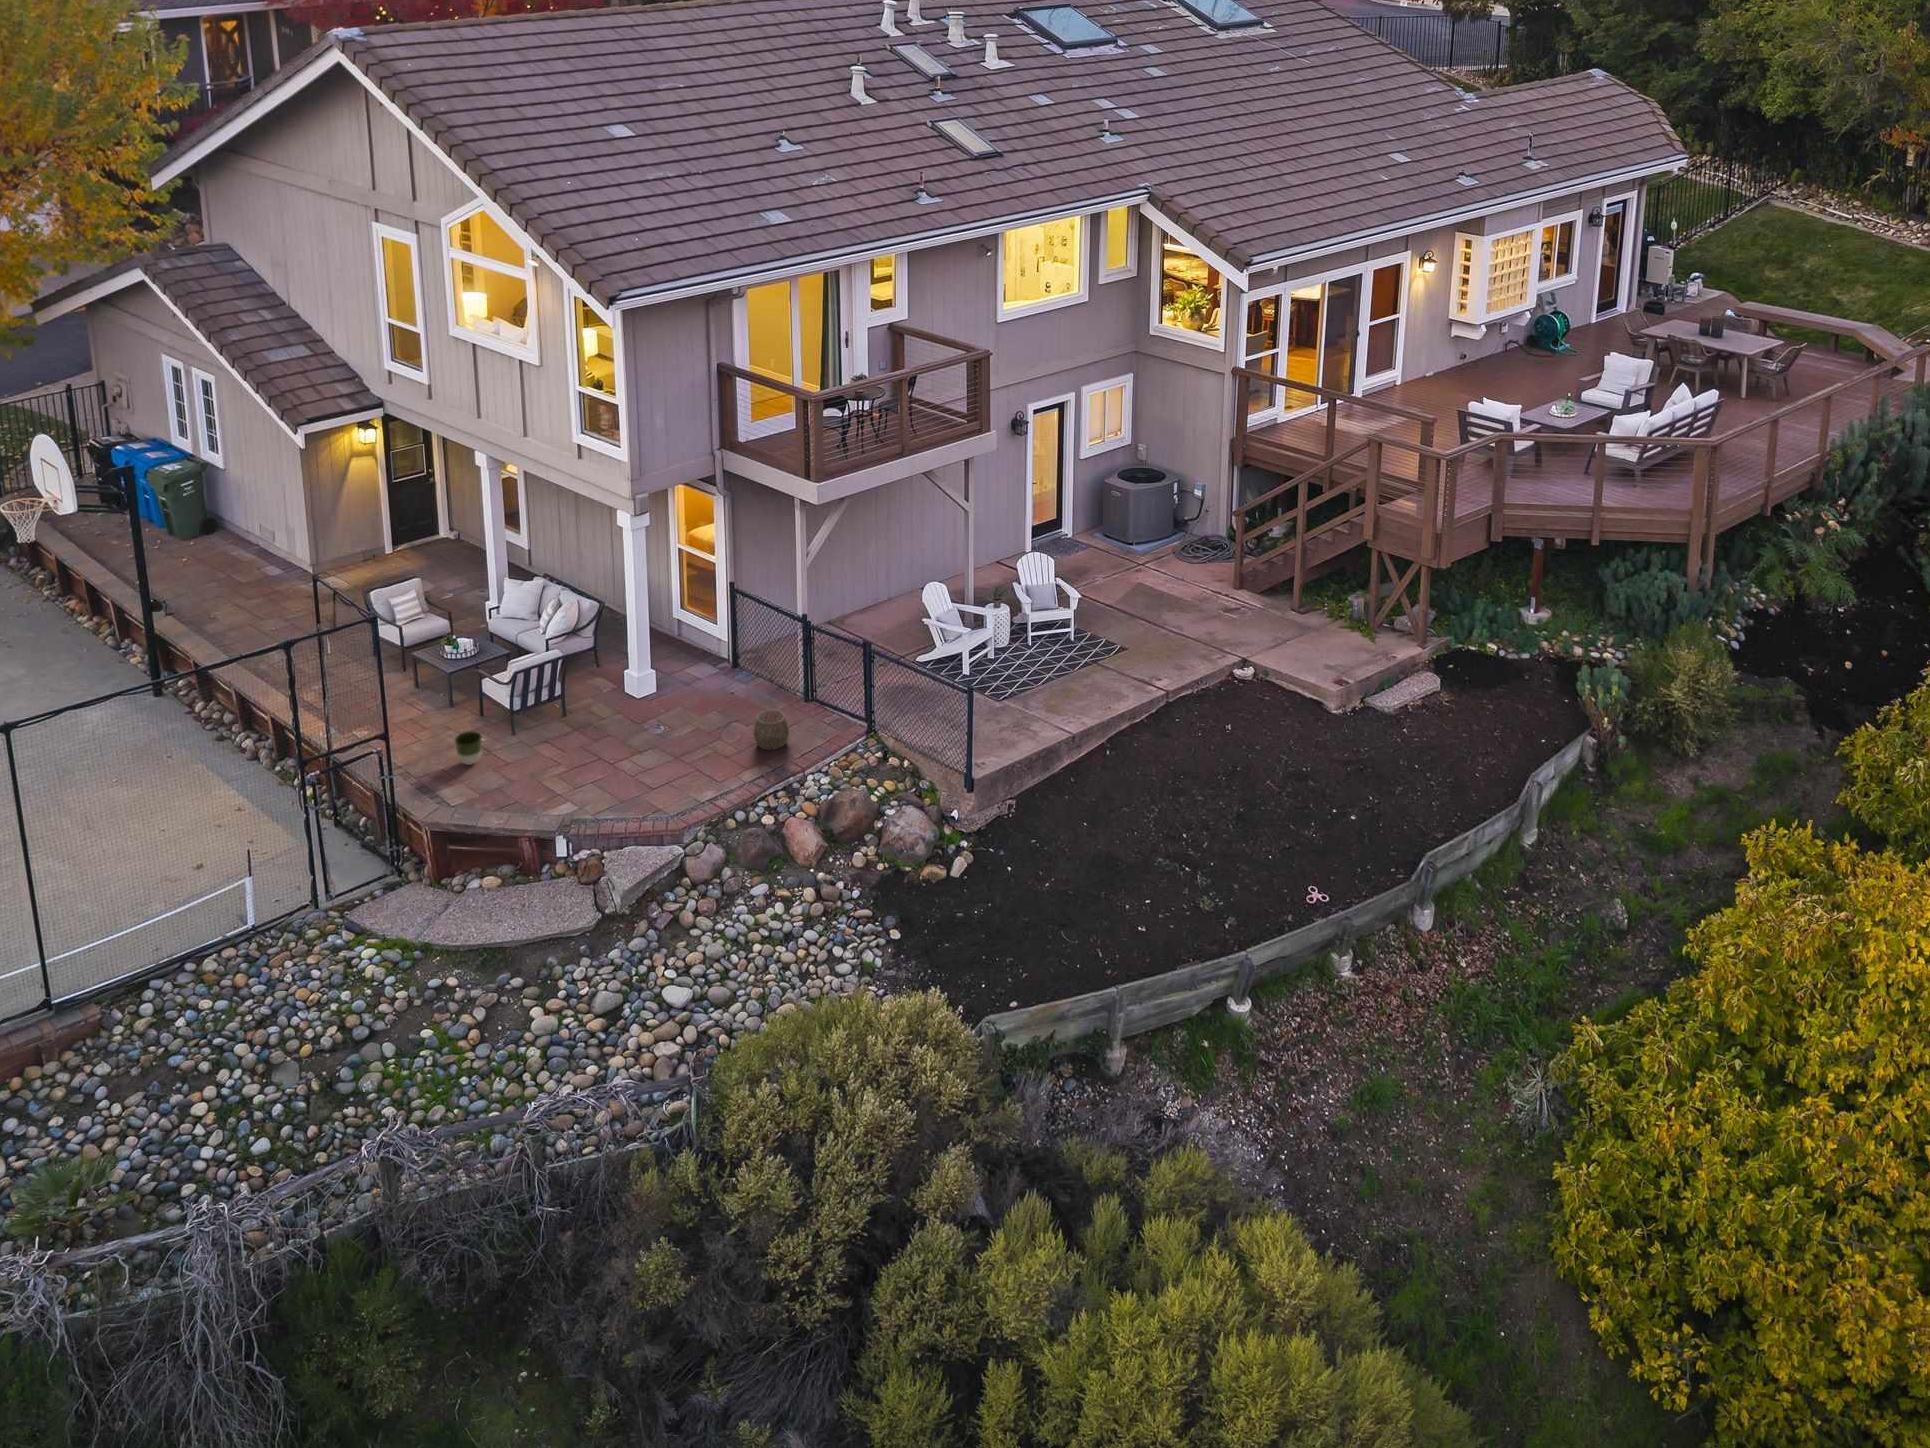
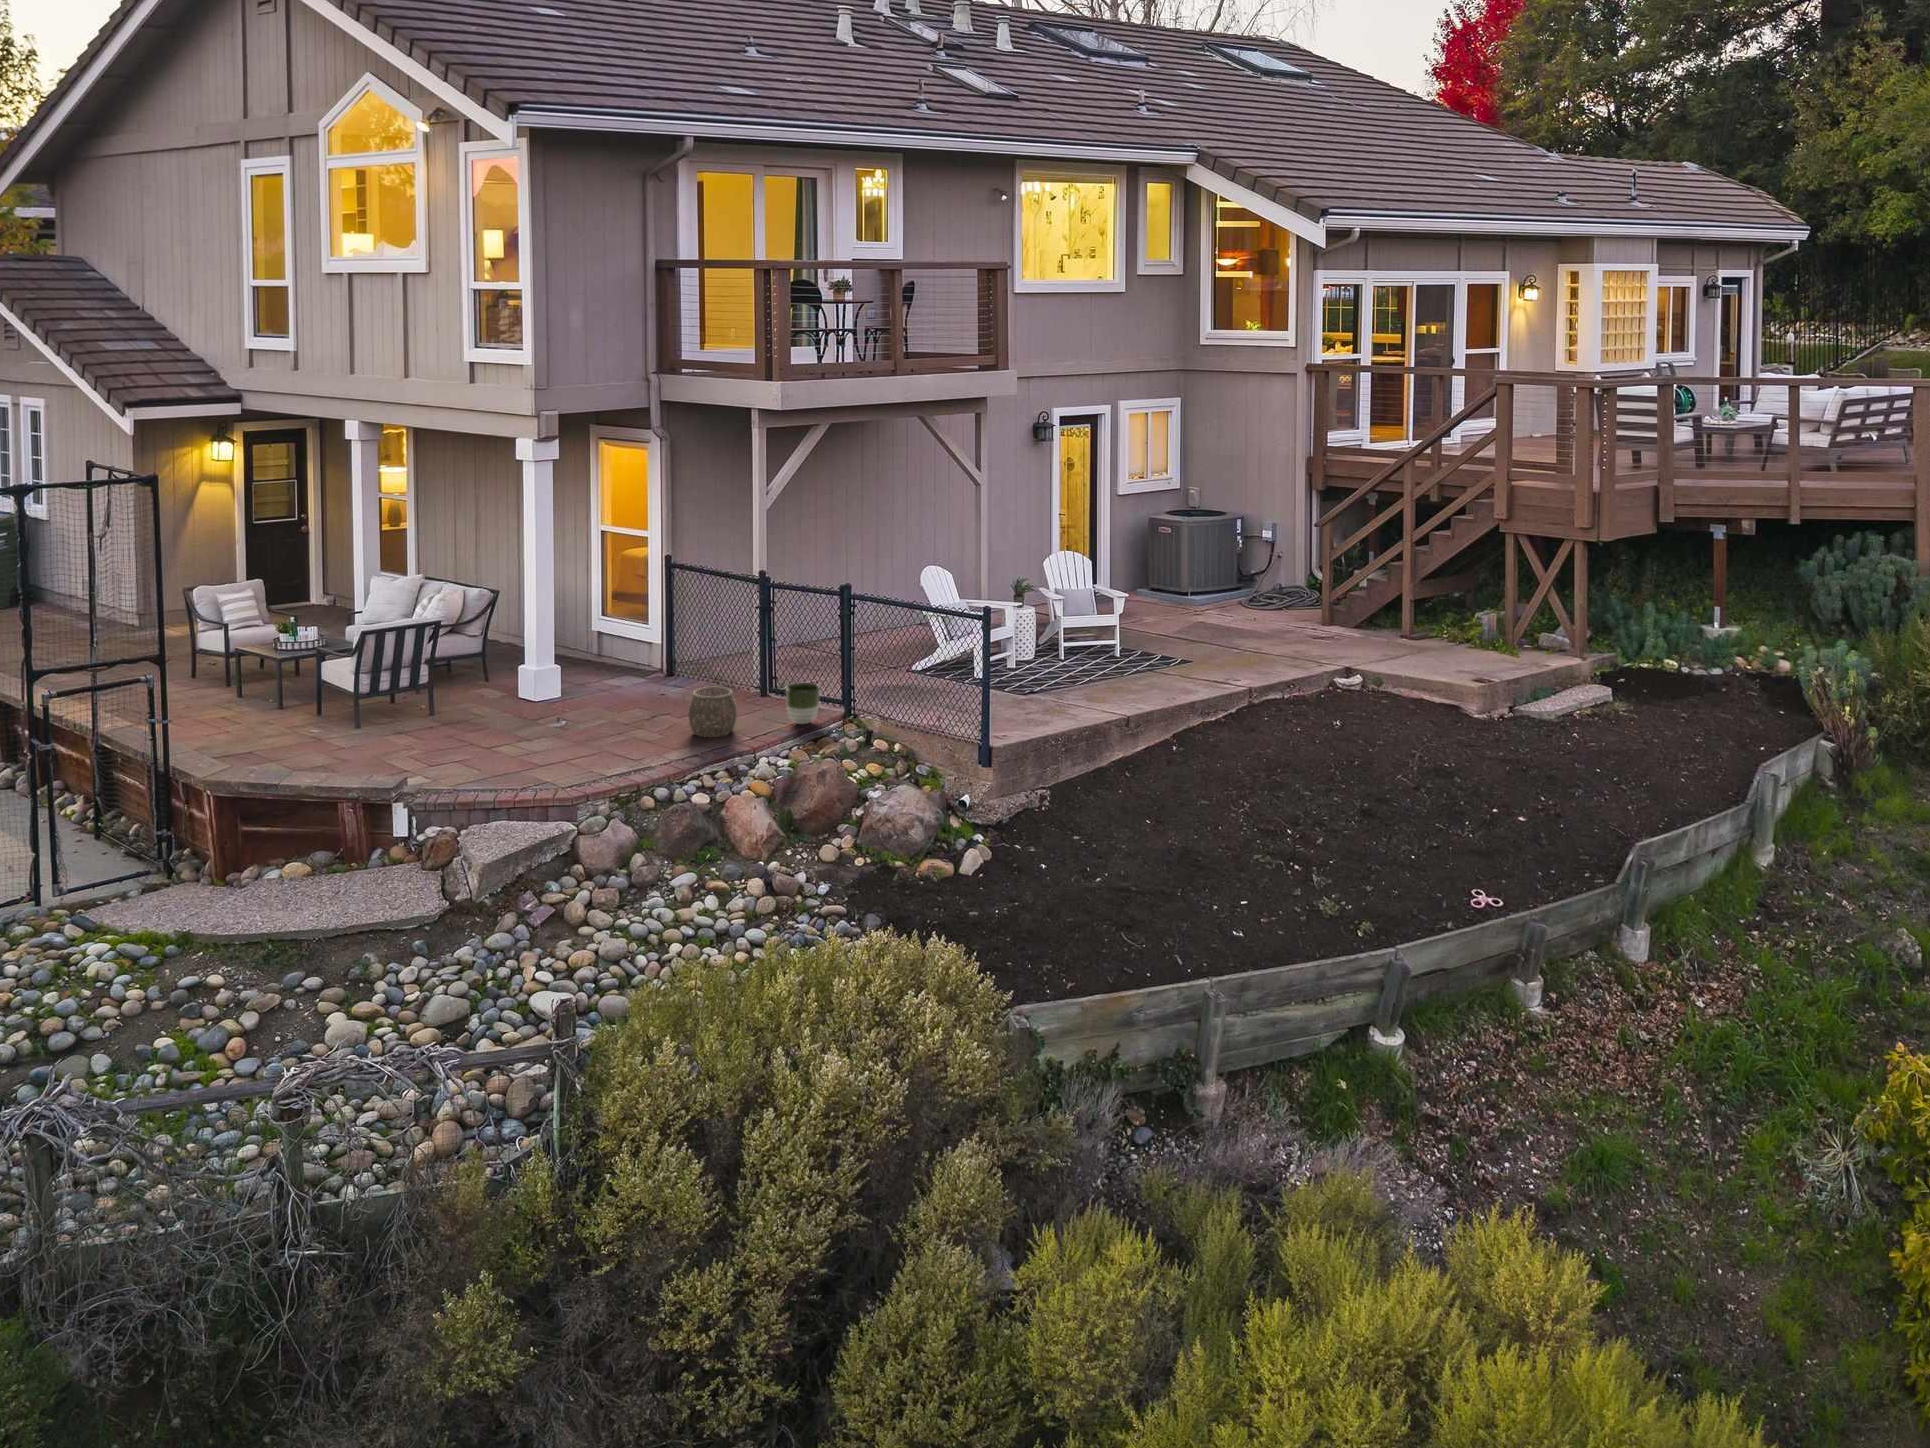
planter: present [455,732,482,765] -> present [786,682,820,724]

